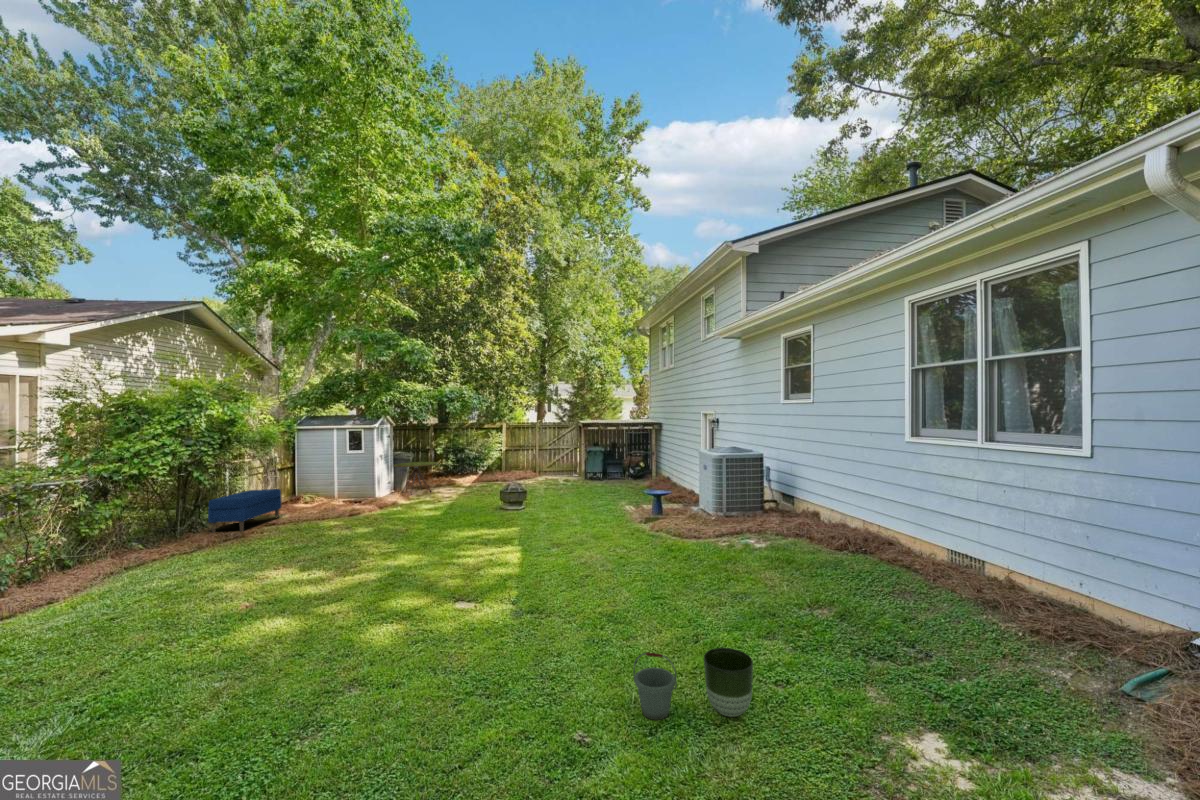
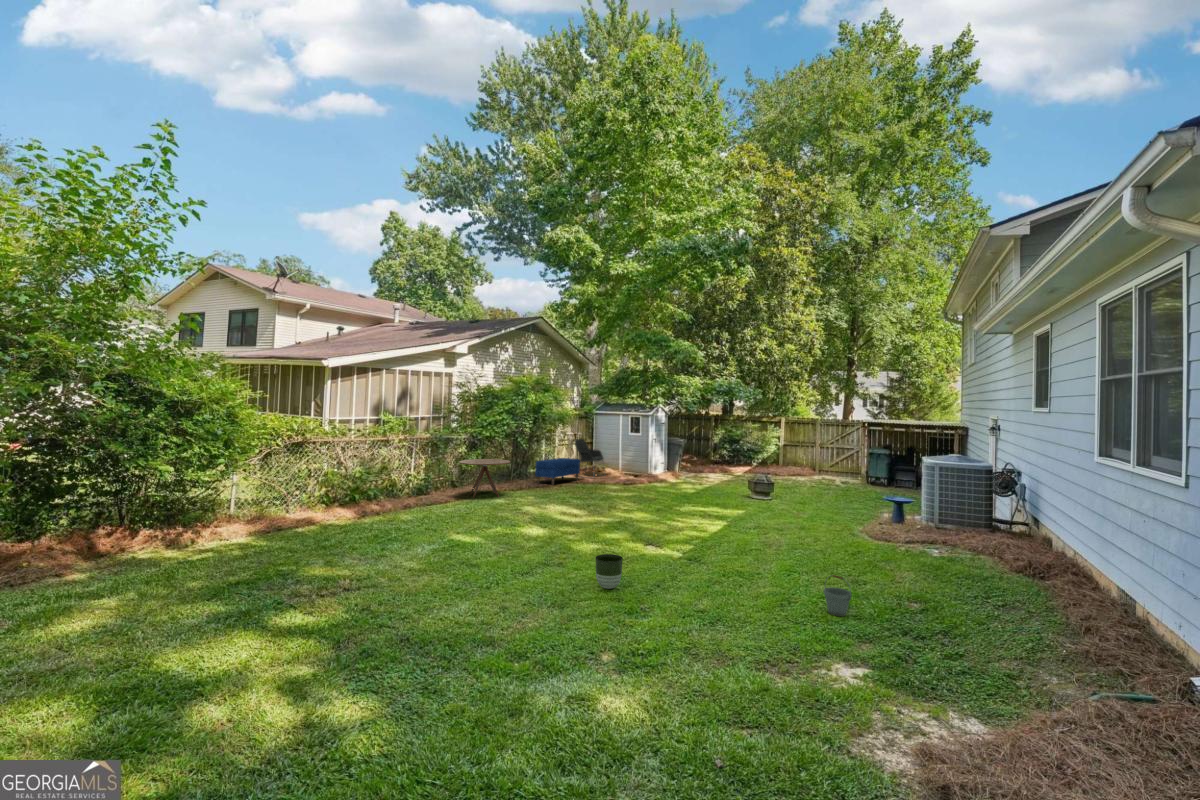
chair: none [268,461,316,513] -> present [574,439,603,478]
round table: present [394,462,438,494] -> present [459,459,510,498]
planter: present [704,648,753,717] -> present [595,554,623,589]
bucket: present [634,652,677,720] -> present [824,575,851,616]

